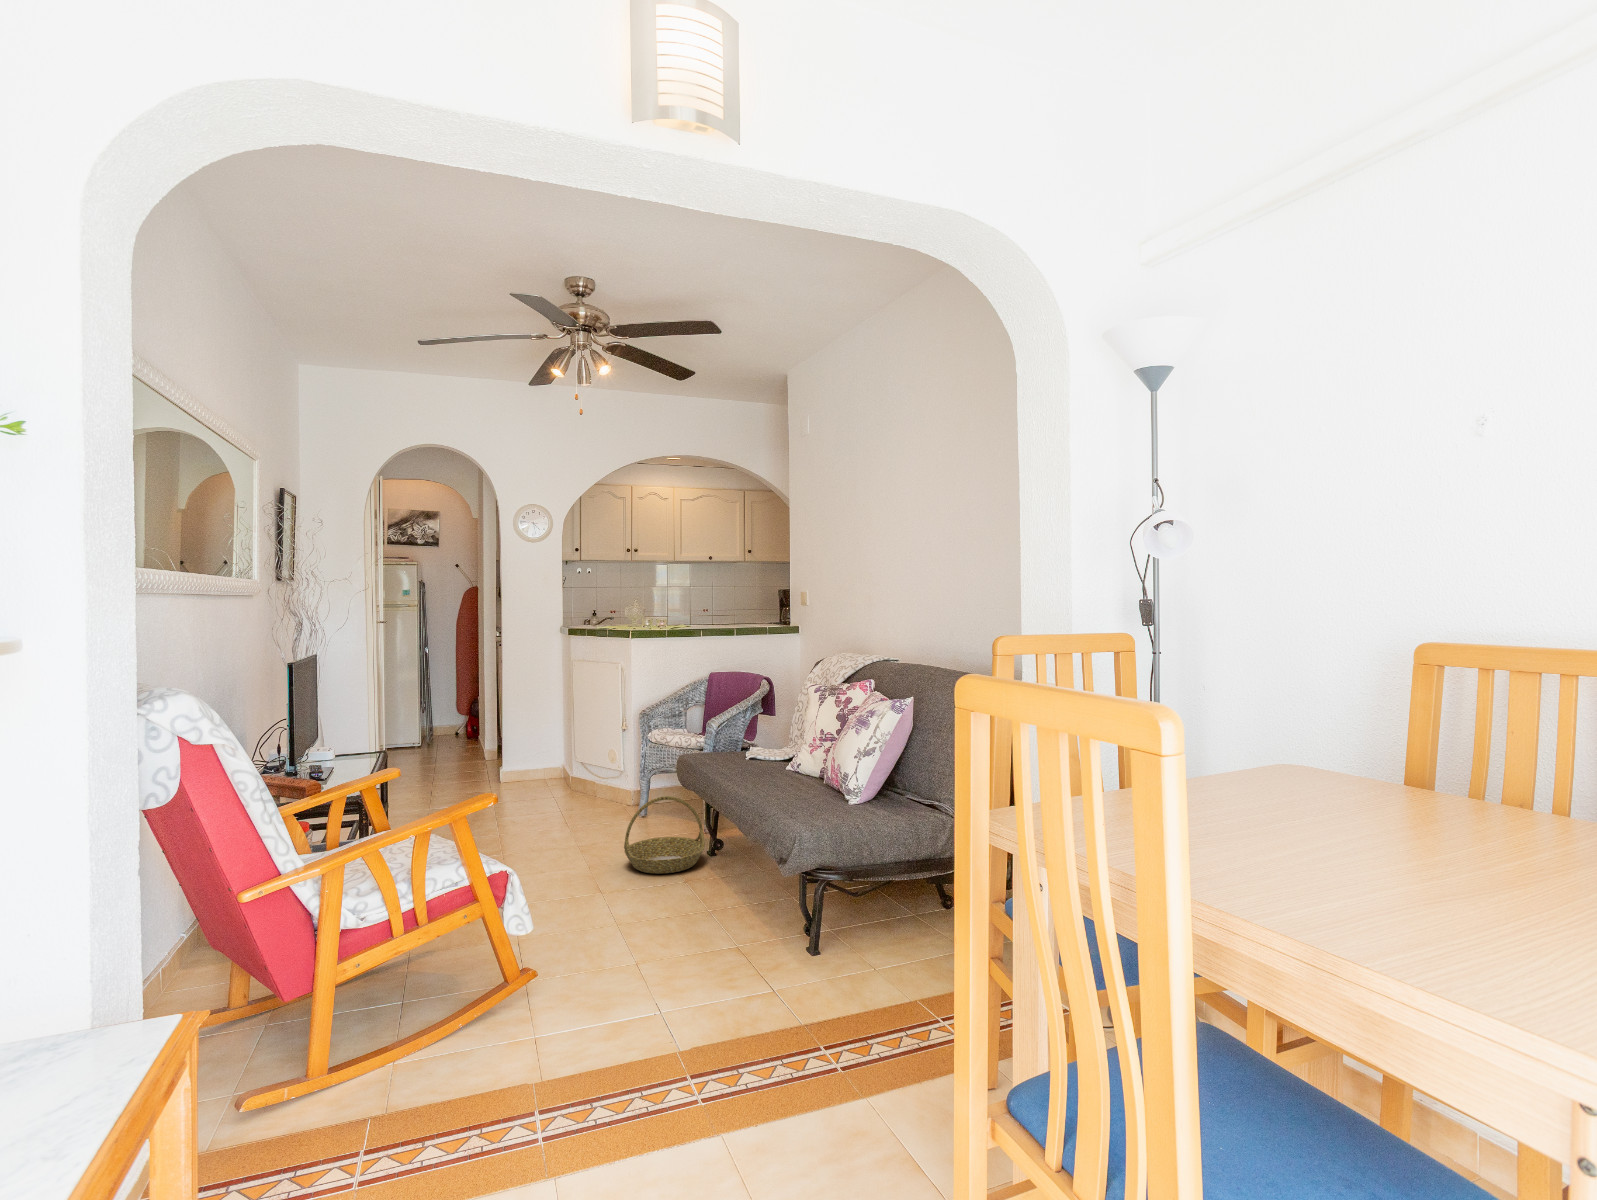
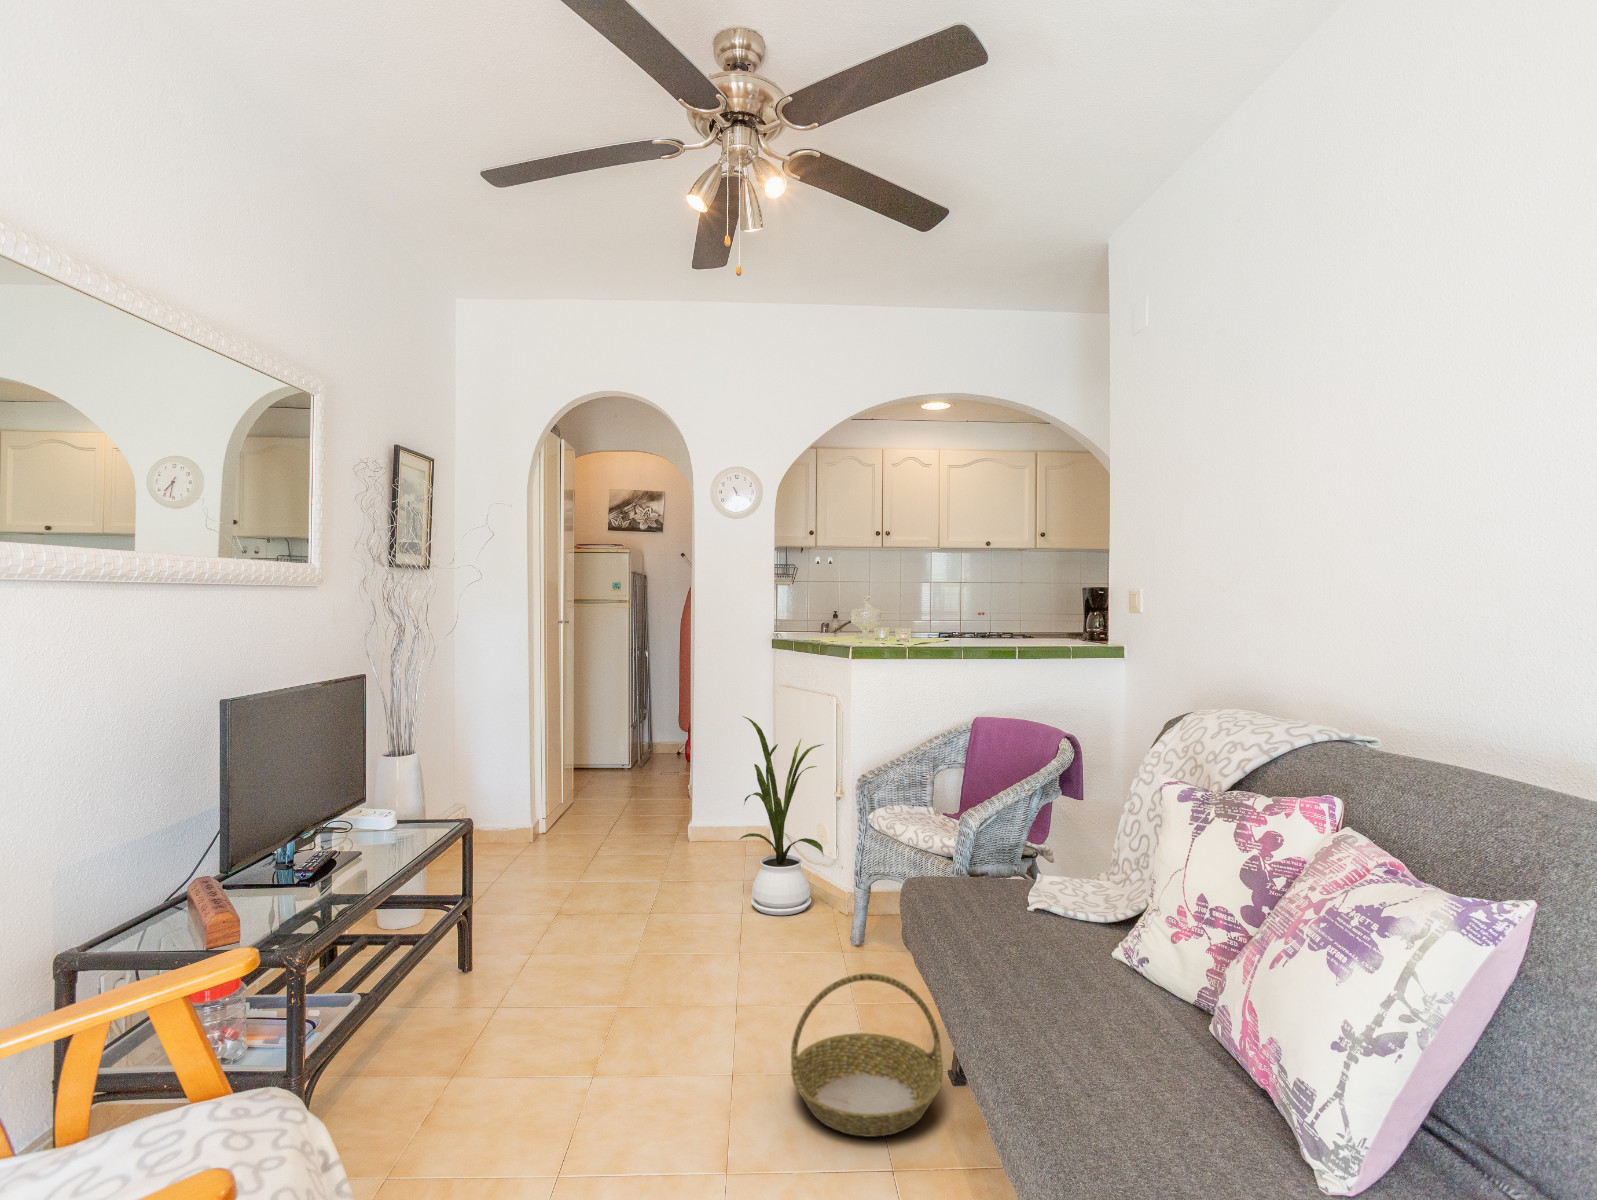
house plant: none [552,681,617,809] -> present [740,716,823,915]

